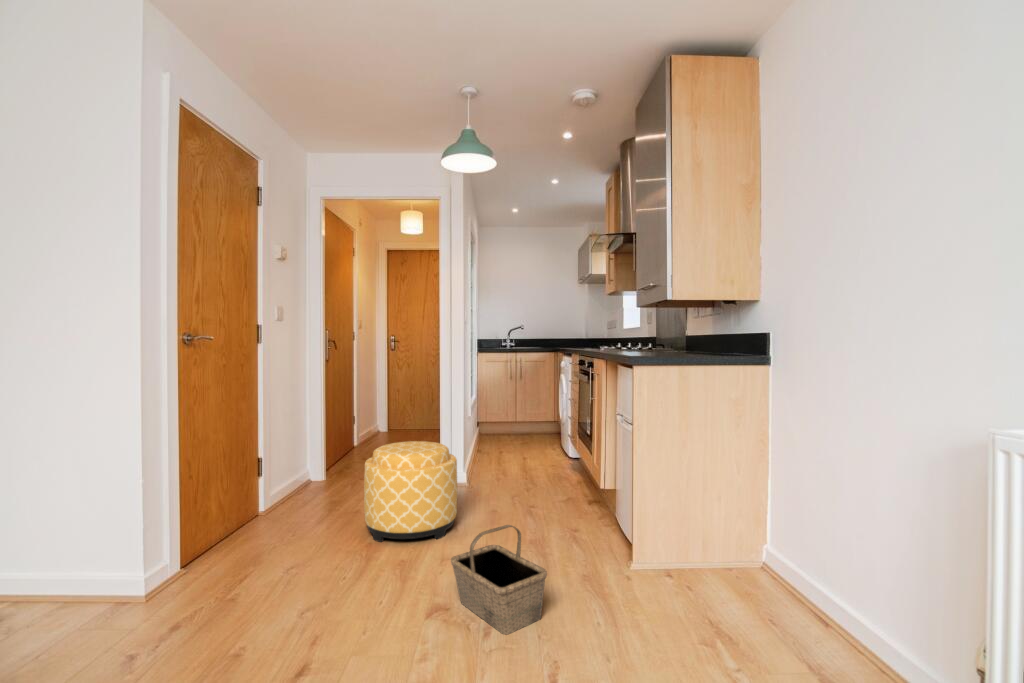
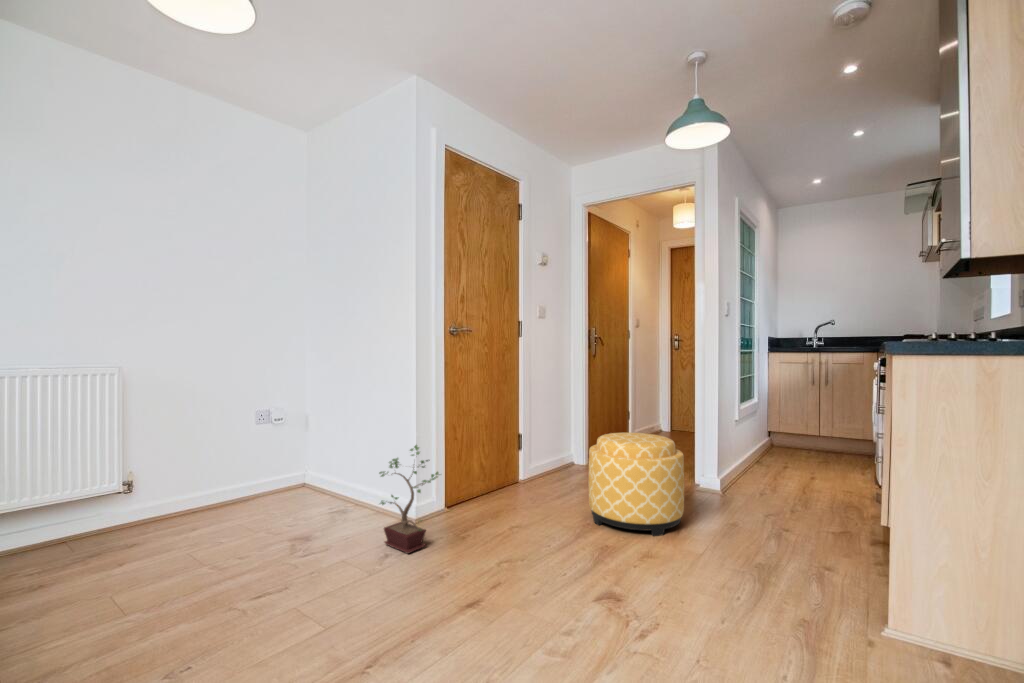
potted plant: none [102,495,223,642] -> present [379,445,438,553]
basket: present [451,525,547,634] -> none [625,527,723,647]

